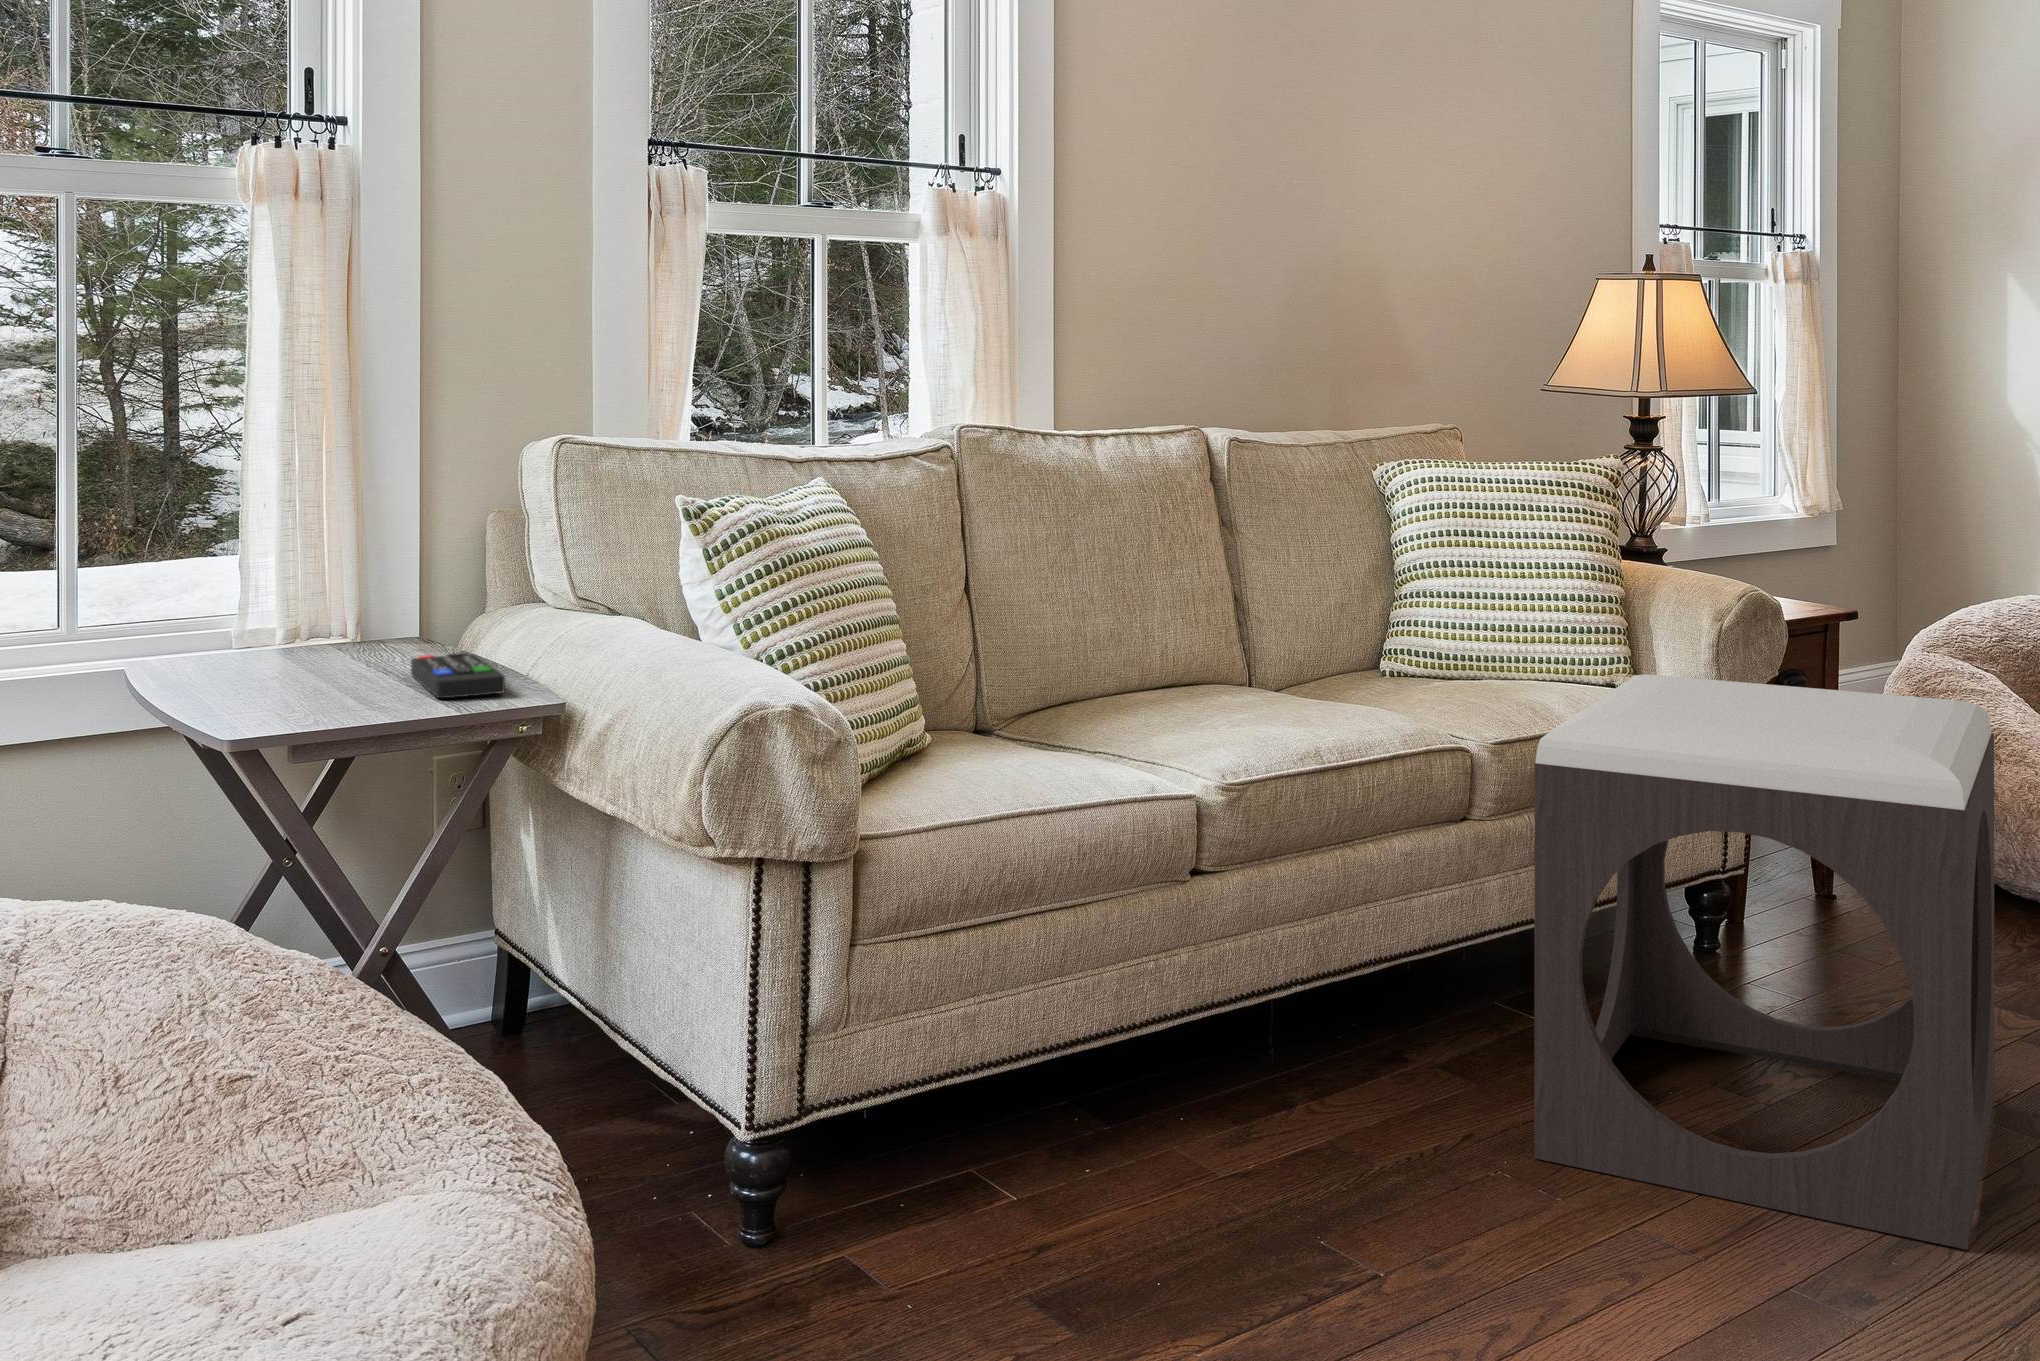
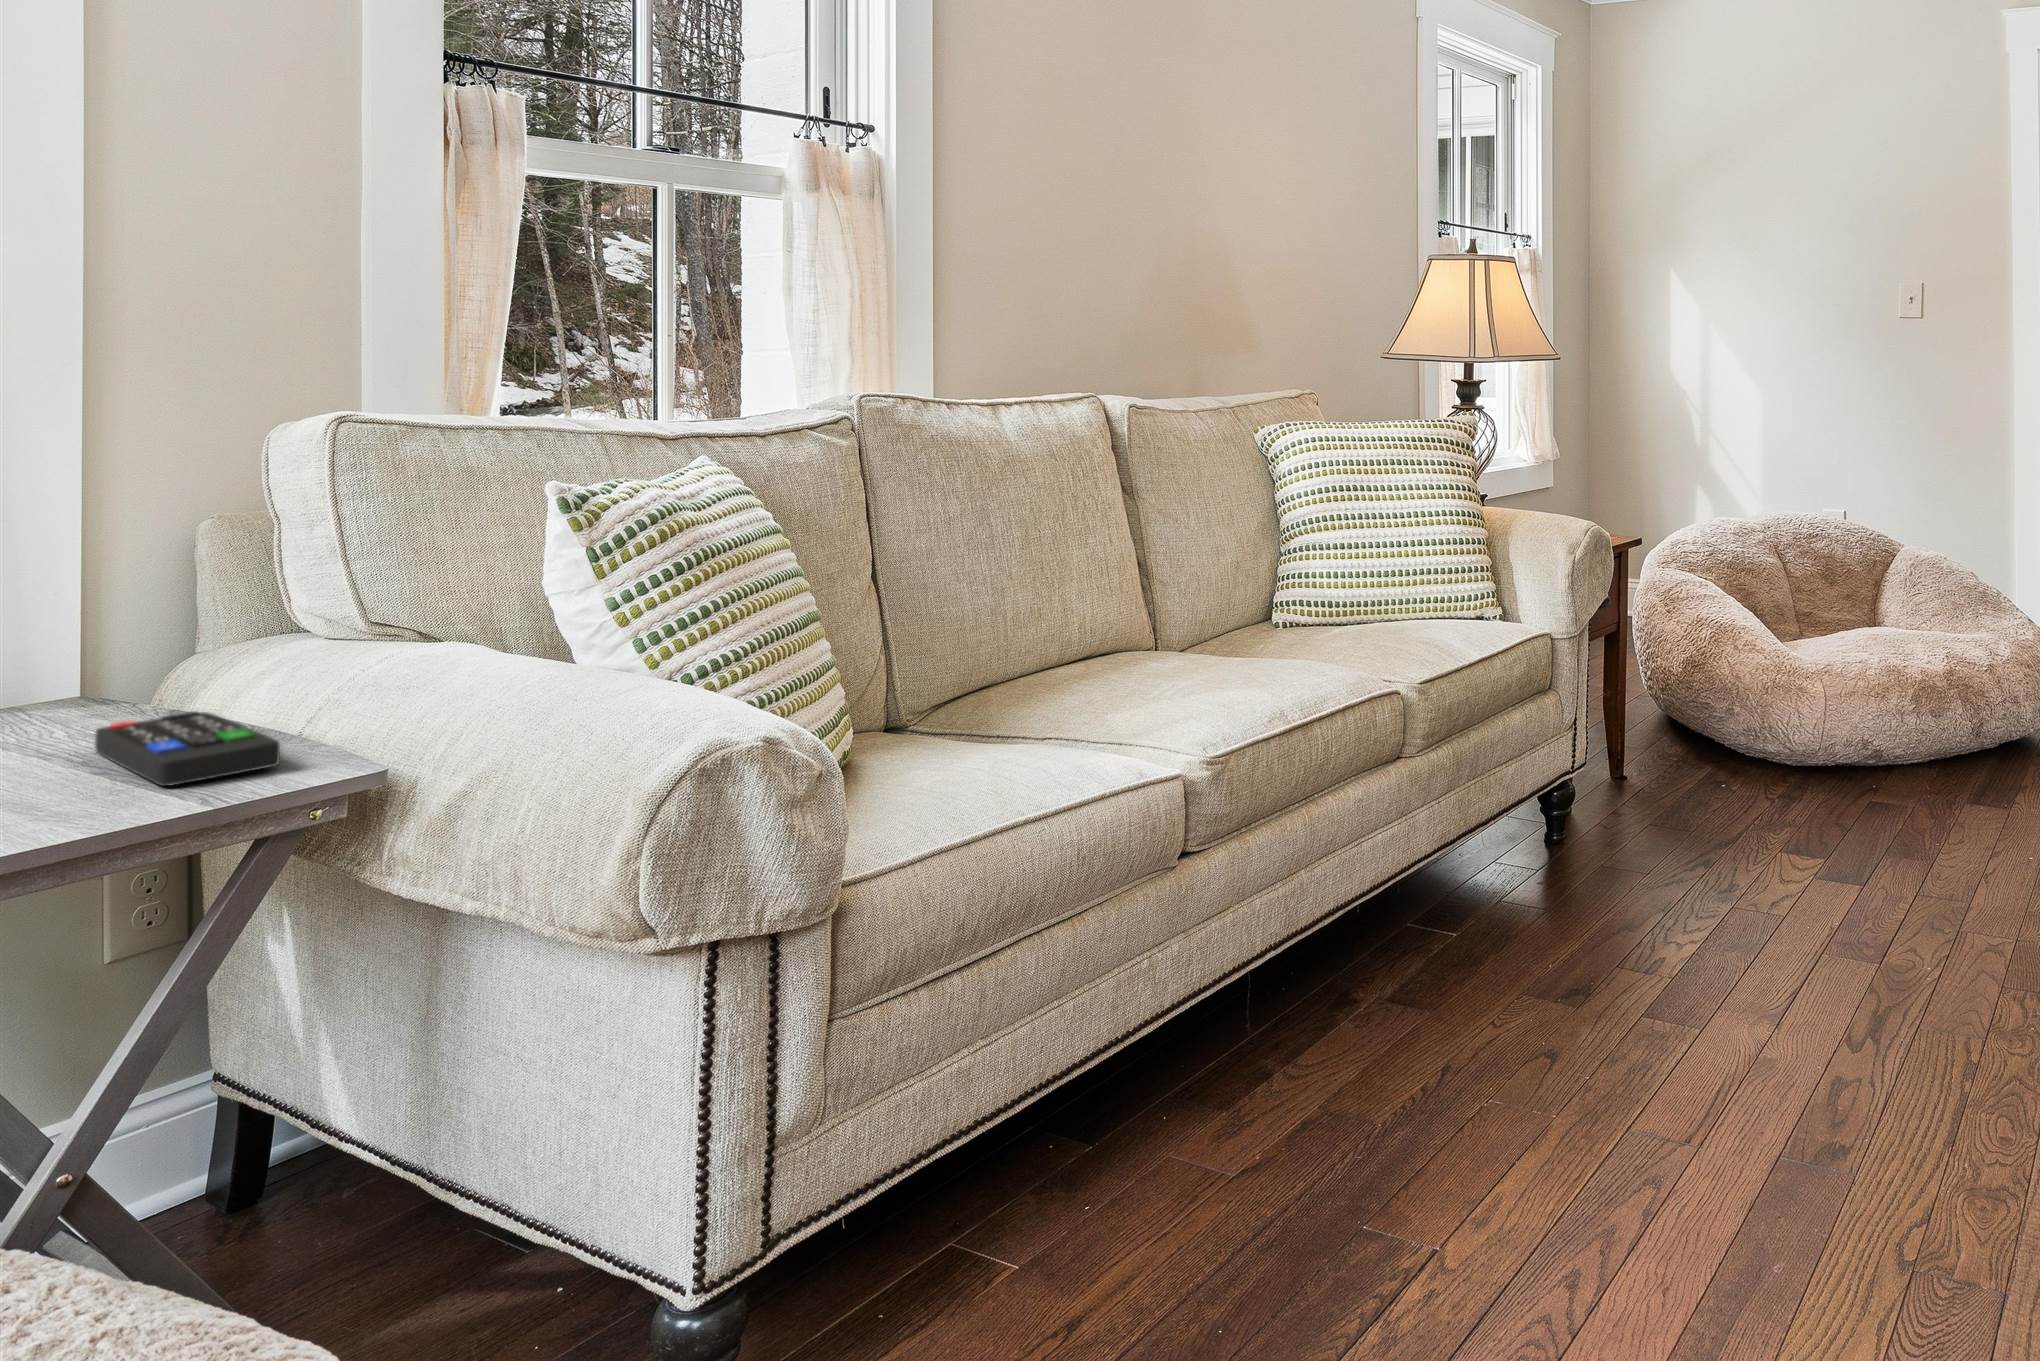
footstool: present [1534,674,1994,1250] -> none [1526,609,1905,1088]

